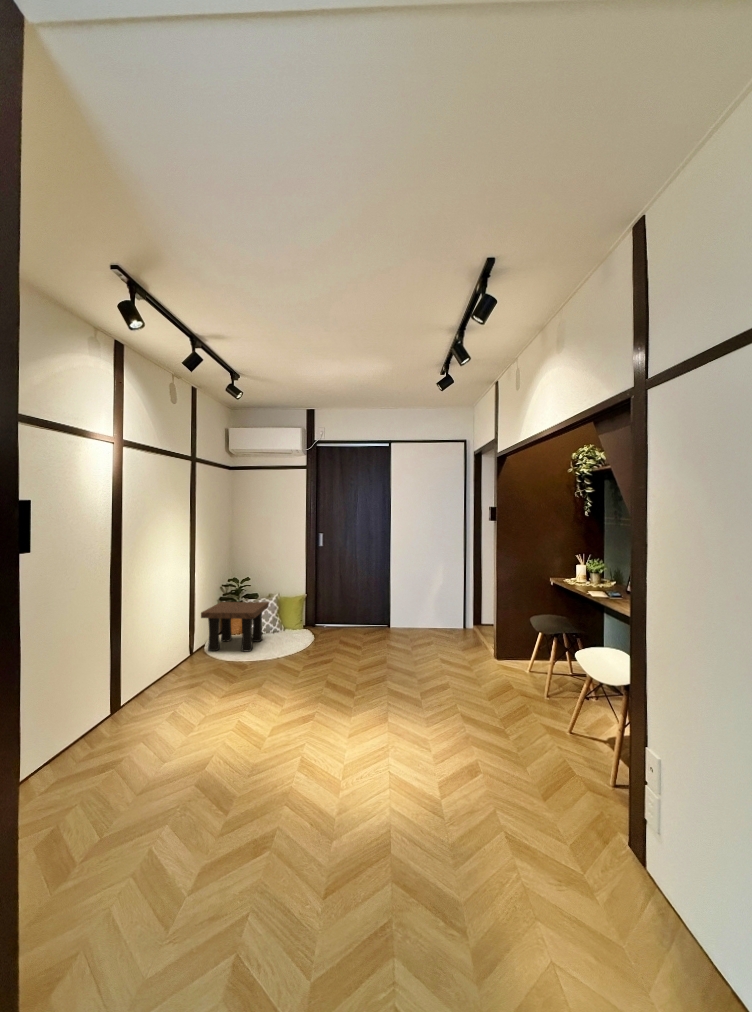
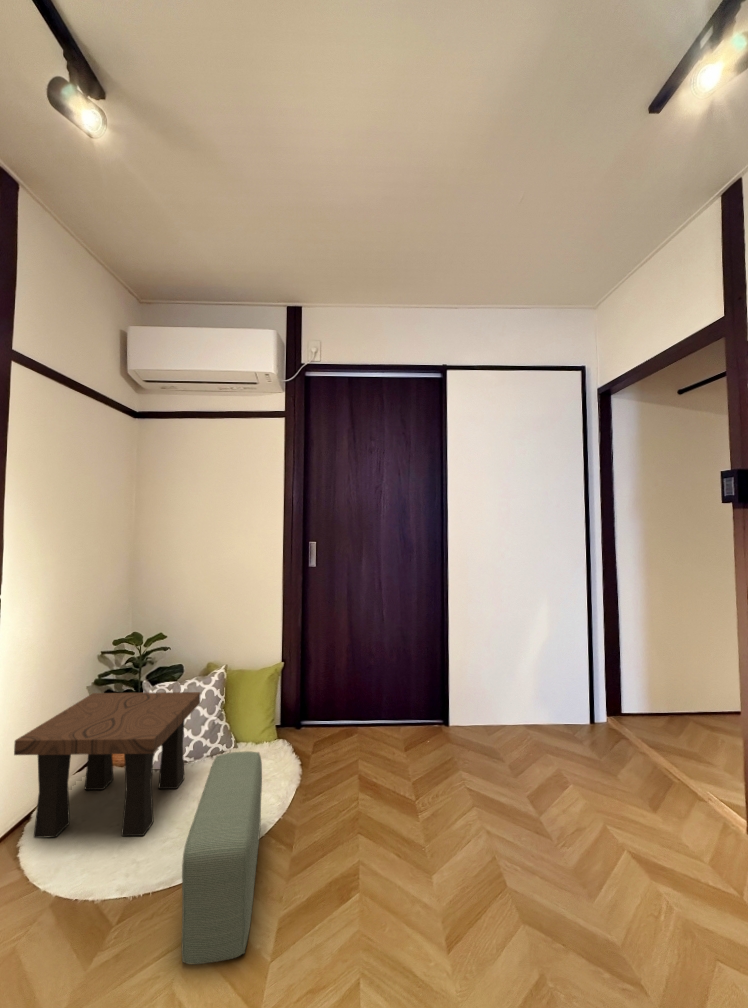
pouf: none [270,620,296,672] -> present [182,751,262,964]

